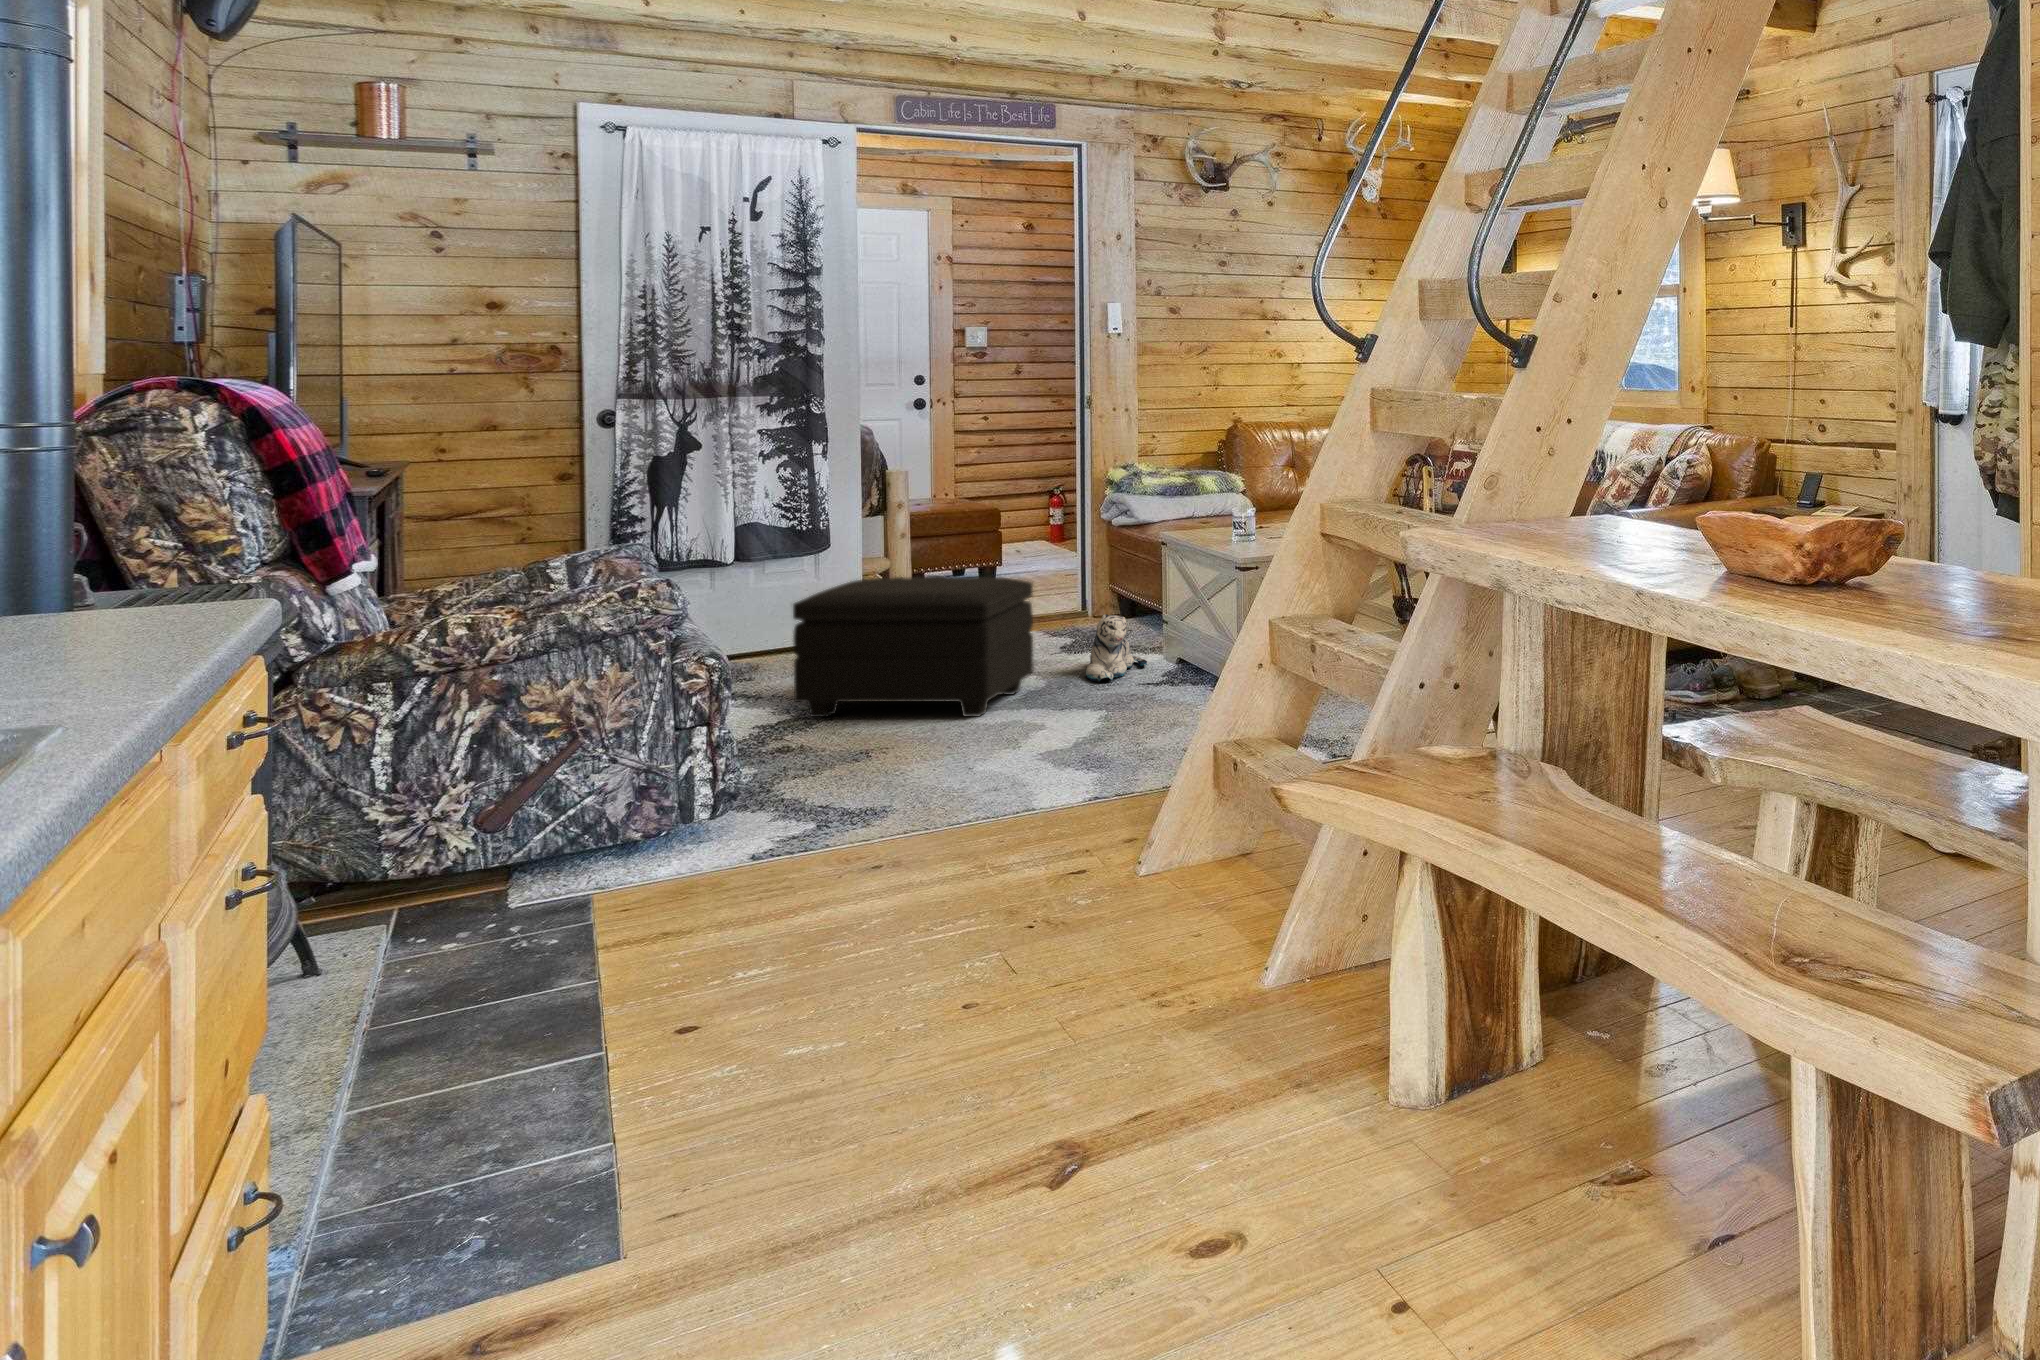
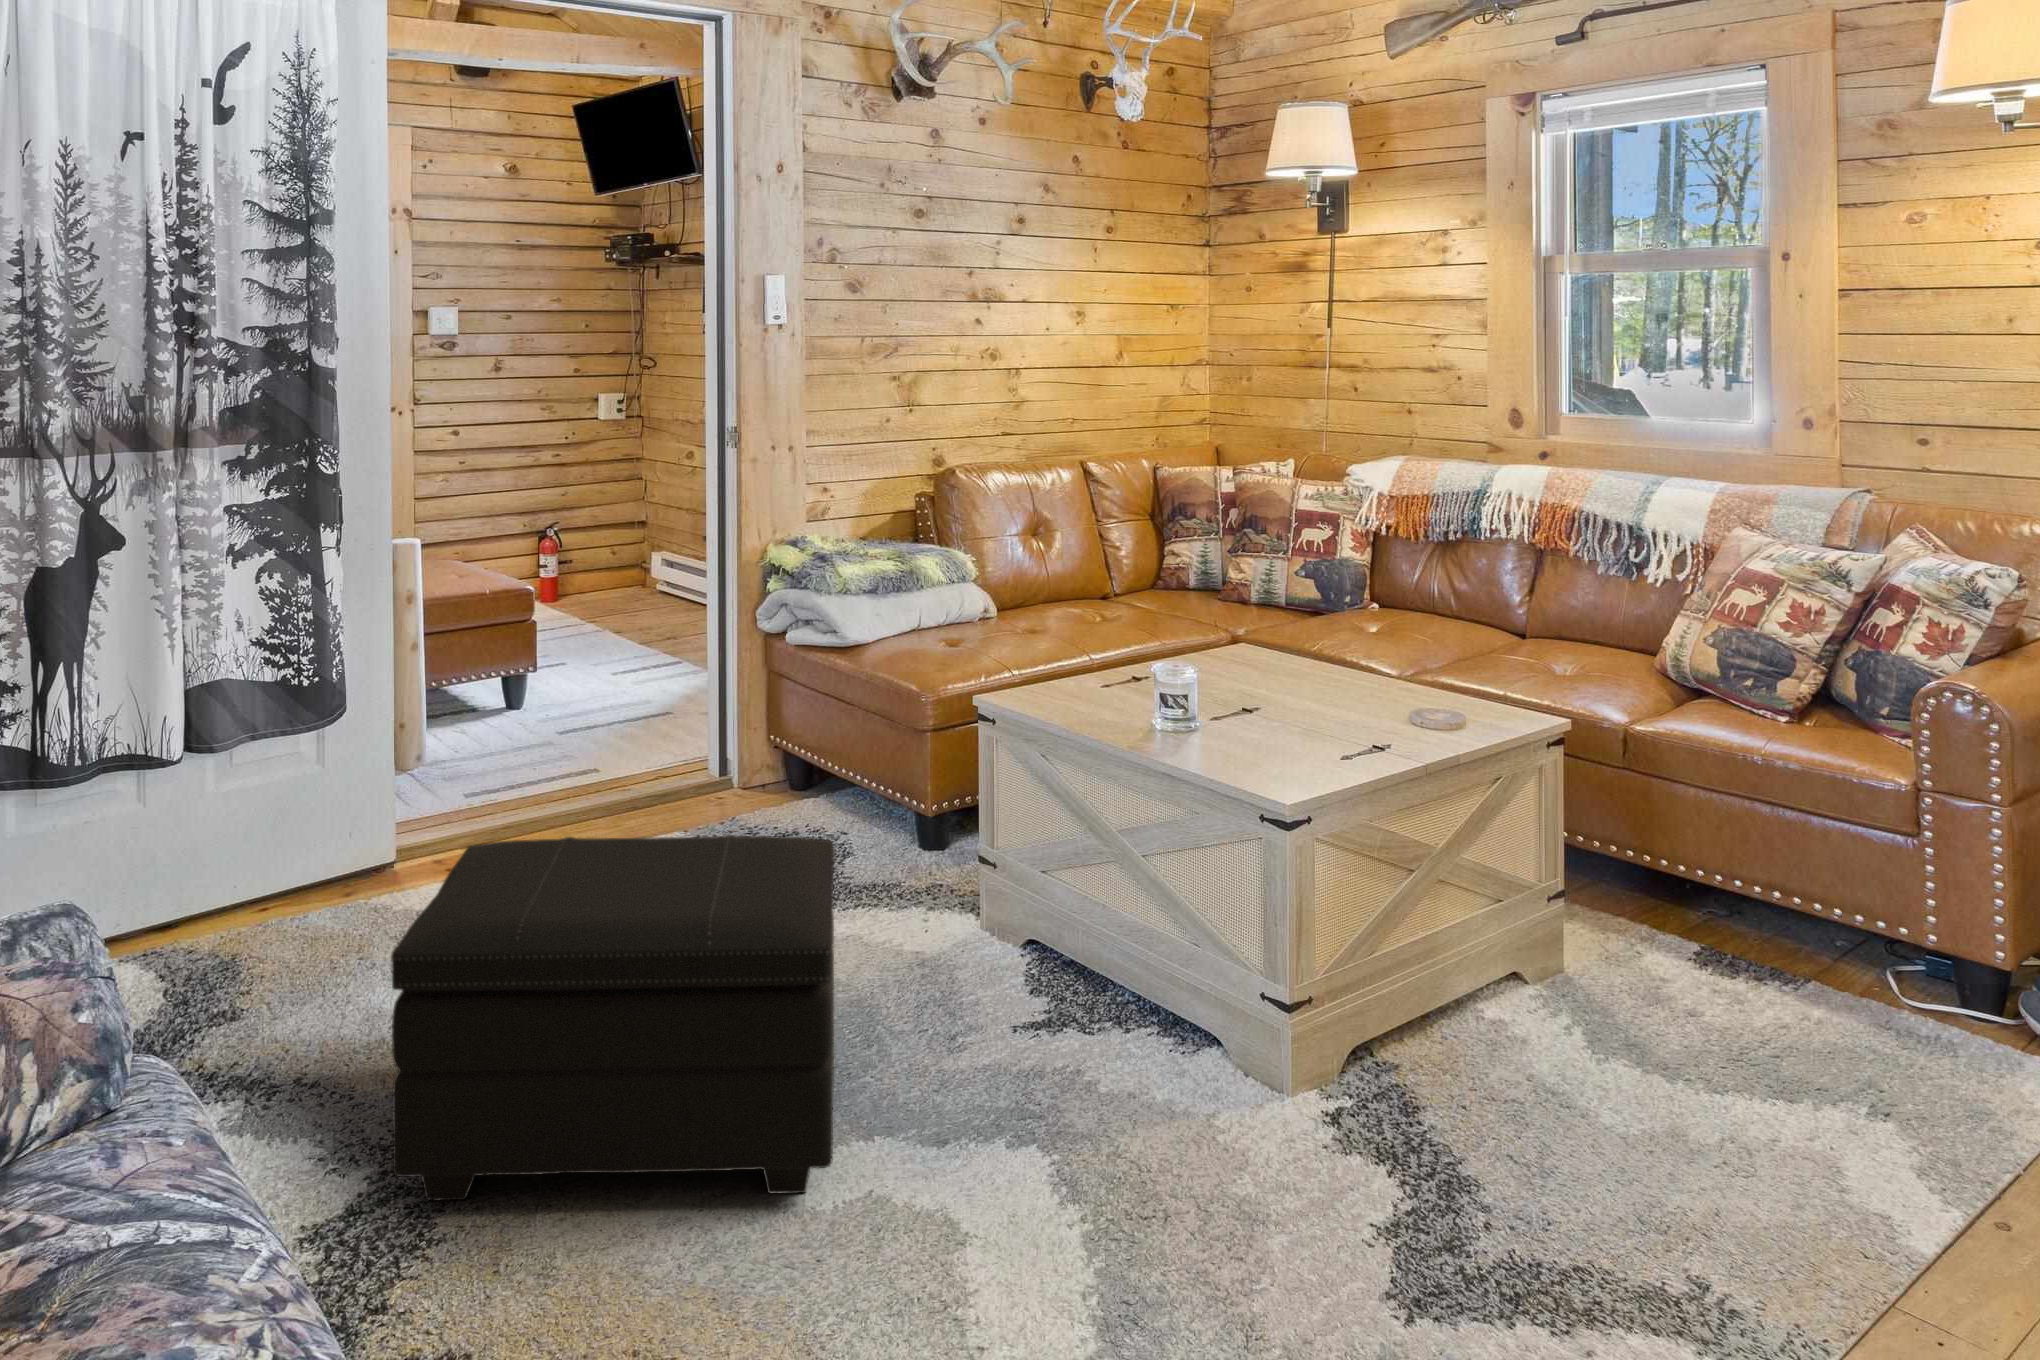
plush toy: present [1086,614,1147,682] -> none [881,875,991,1027]

